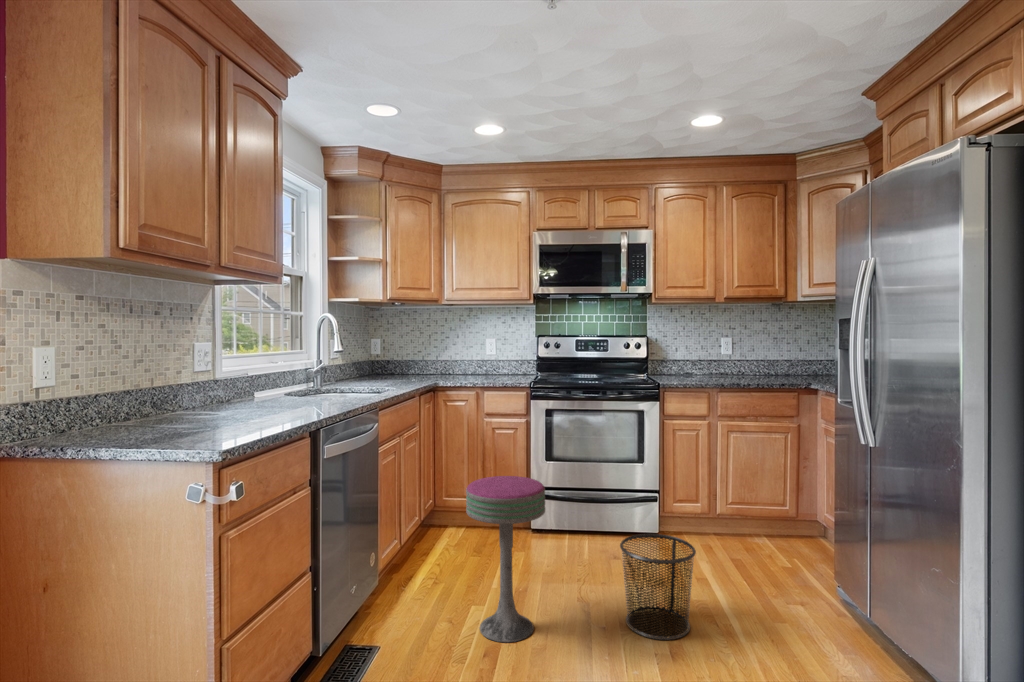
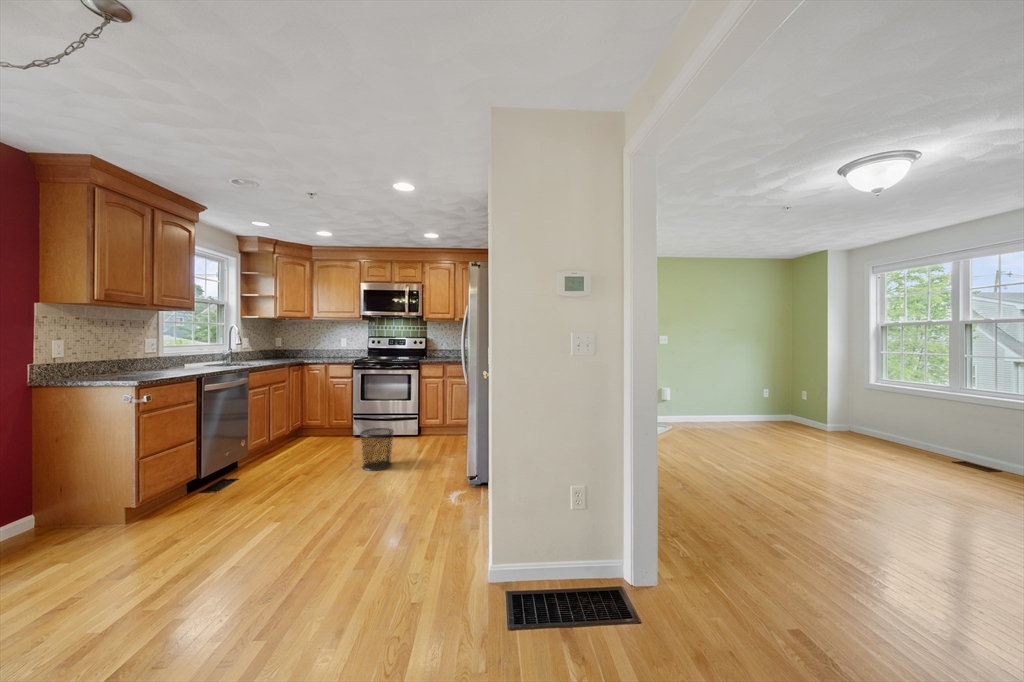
bar stool: present [466,476,545,642] -> none [284,402,324,474]

